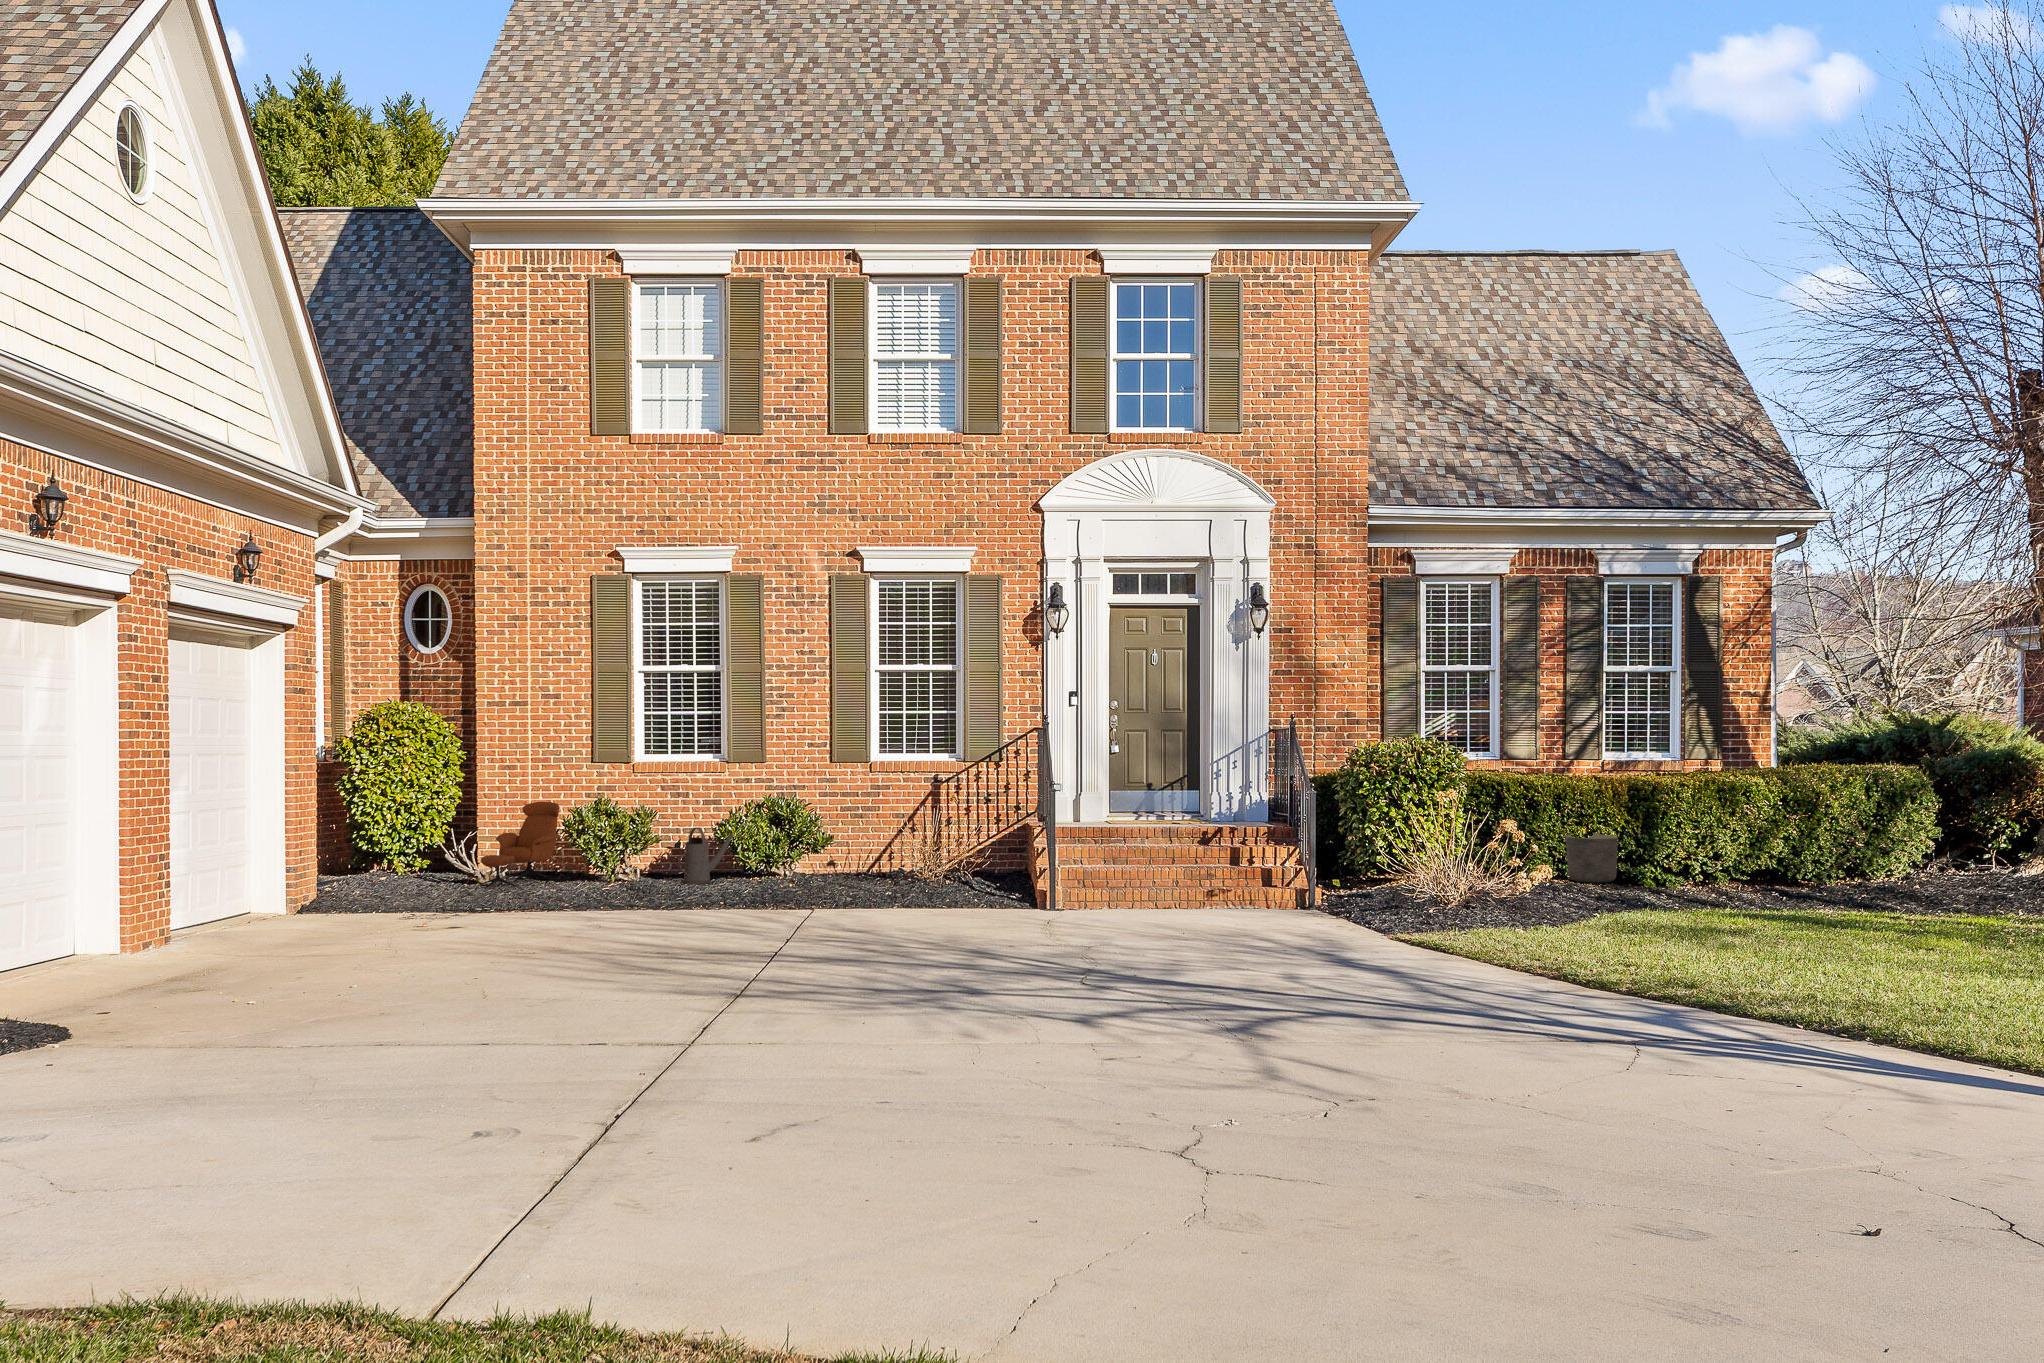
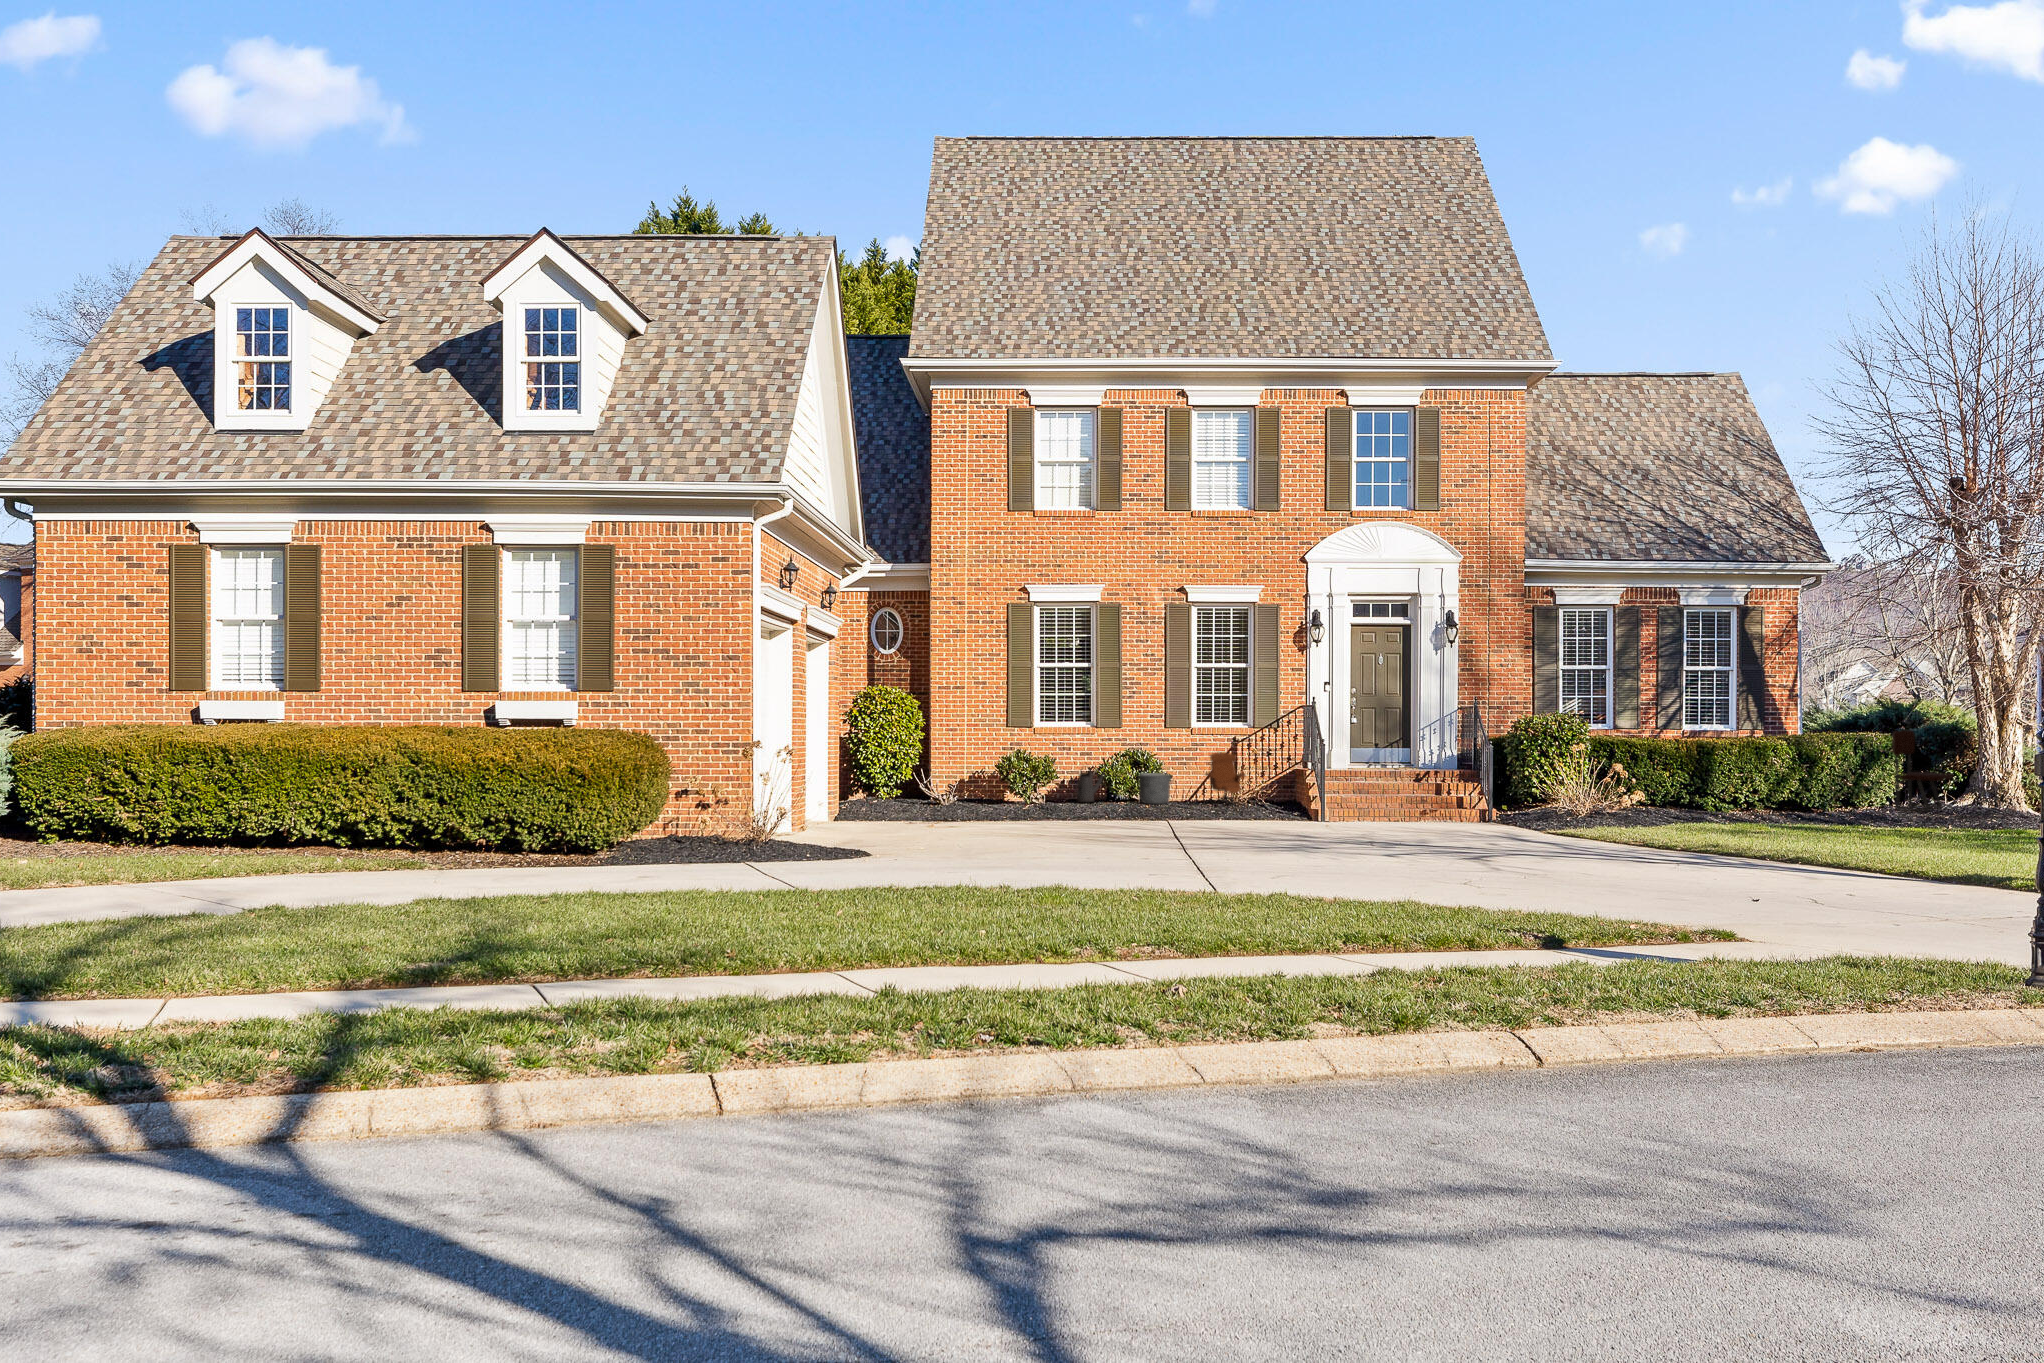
bench: none [1907,751,1995,874] -> present [1892,730,1954,812]
lounge chair: present [480,802,560,888] -> present [1205,752,1246,803]
planter: present [1566,834,1618,883] -> present [1138,773,1171,804]

